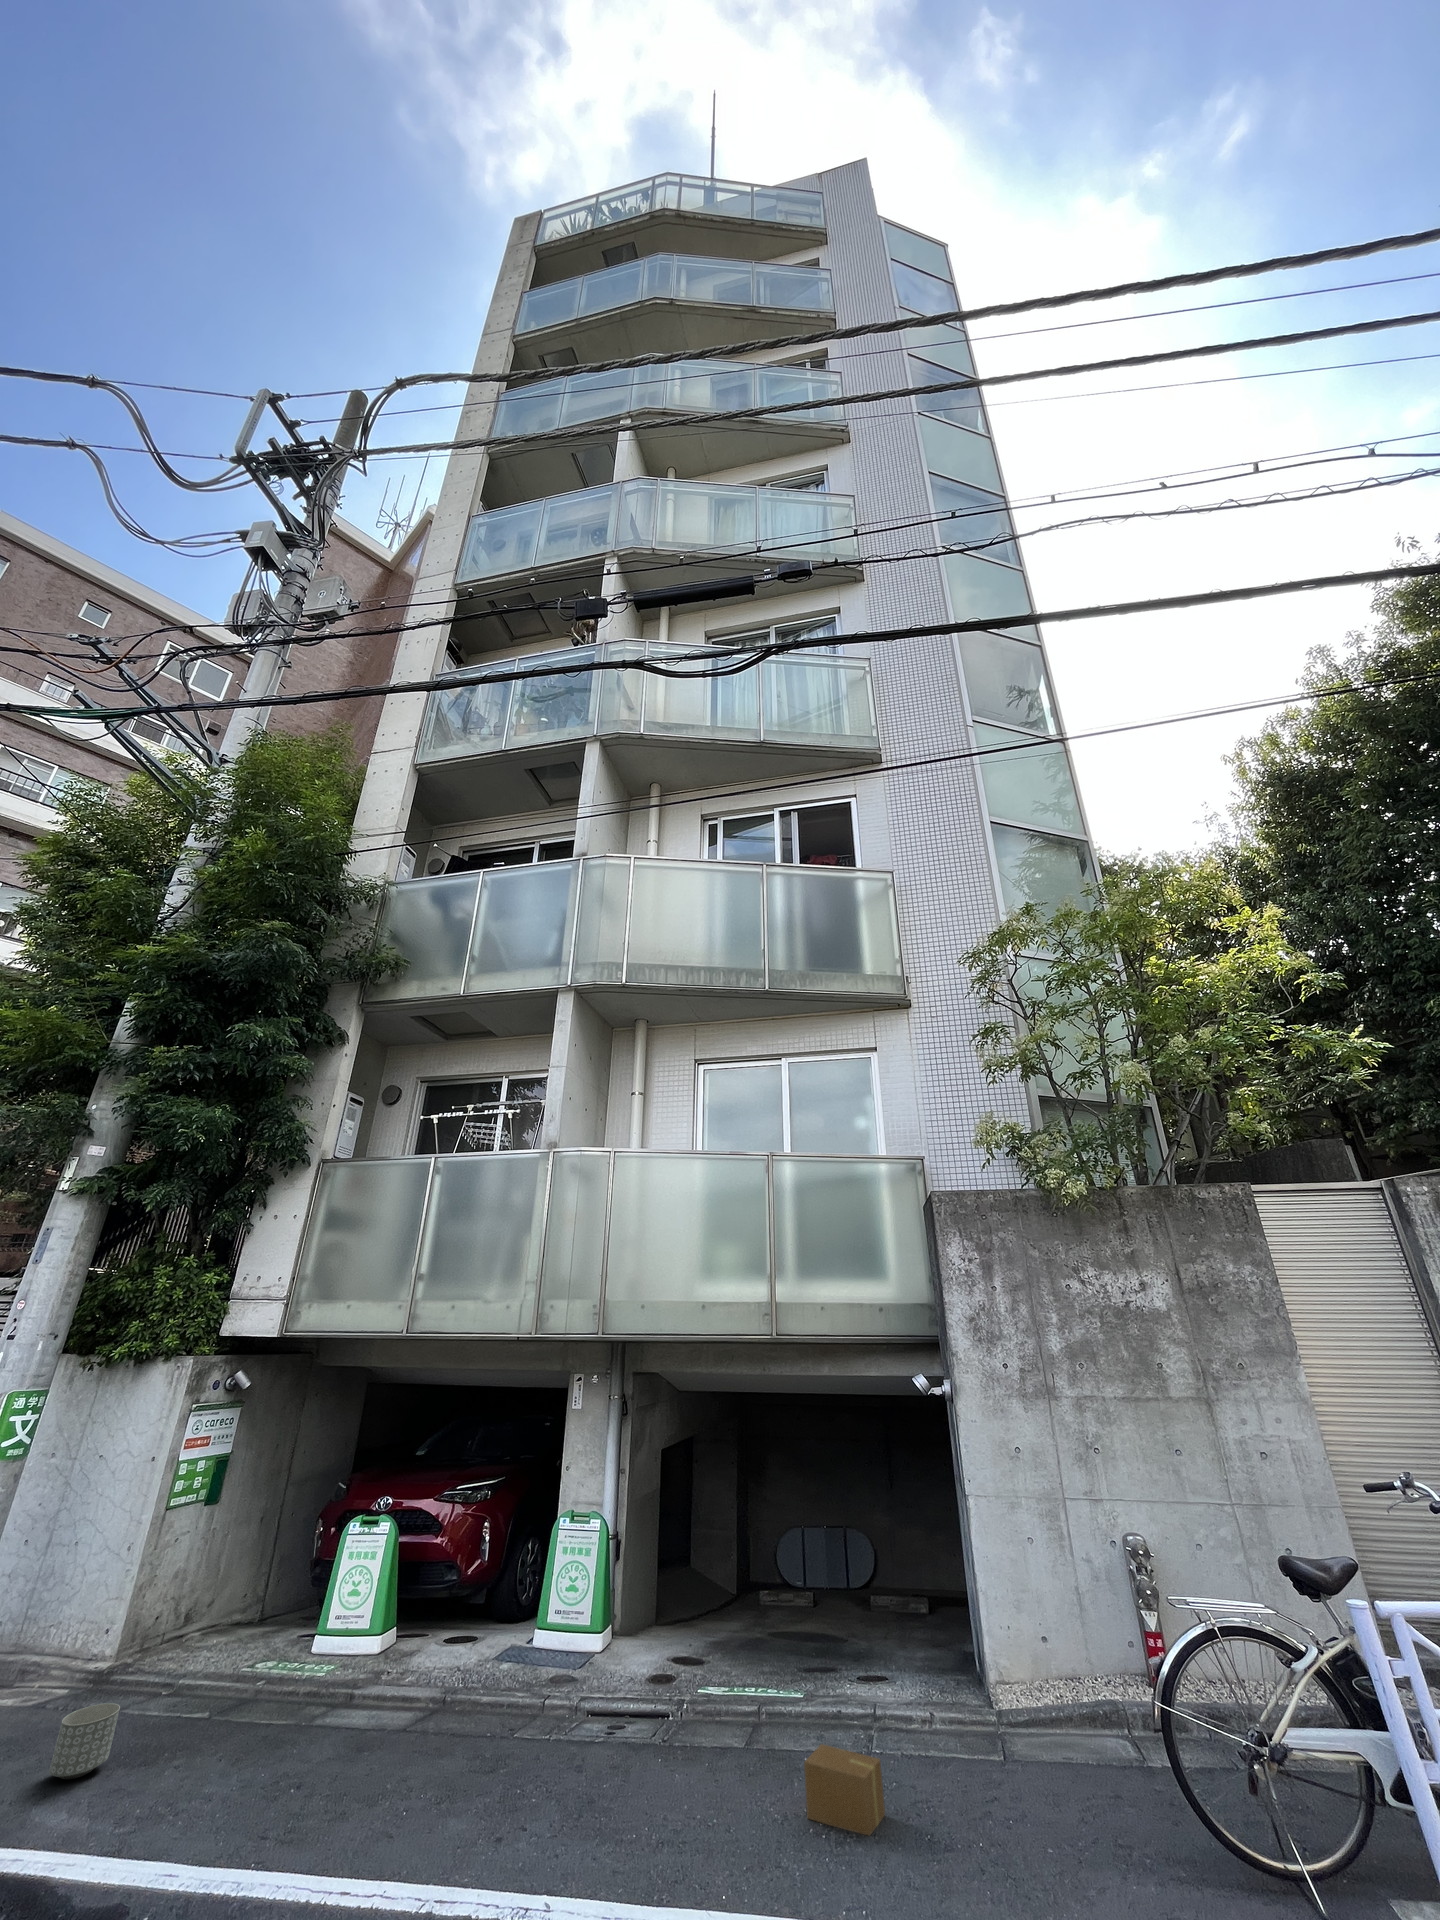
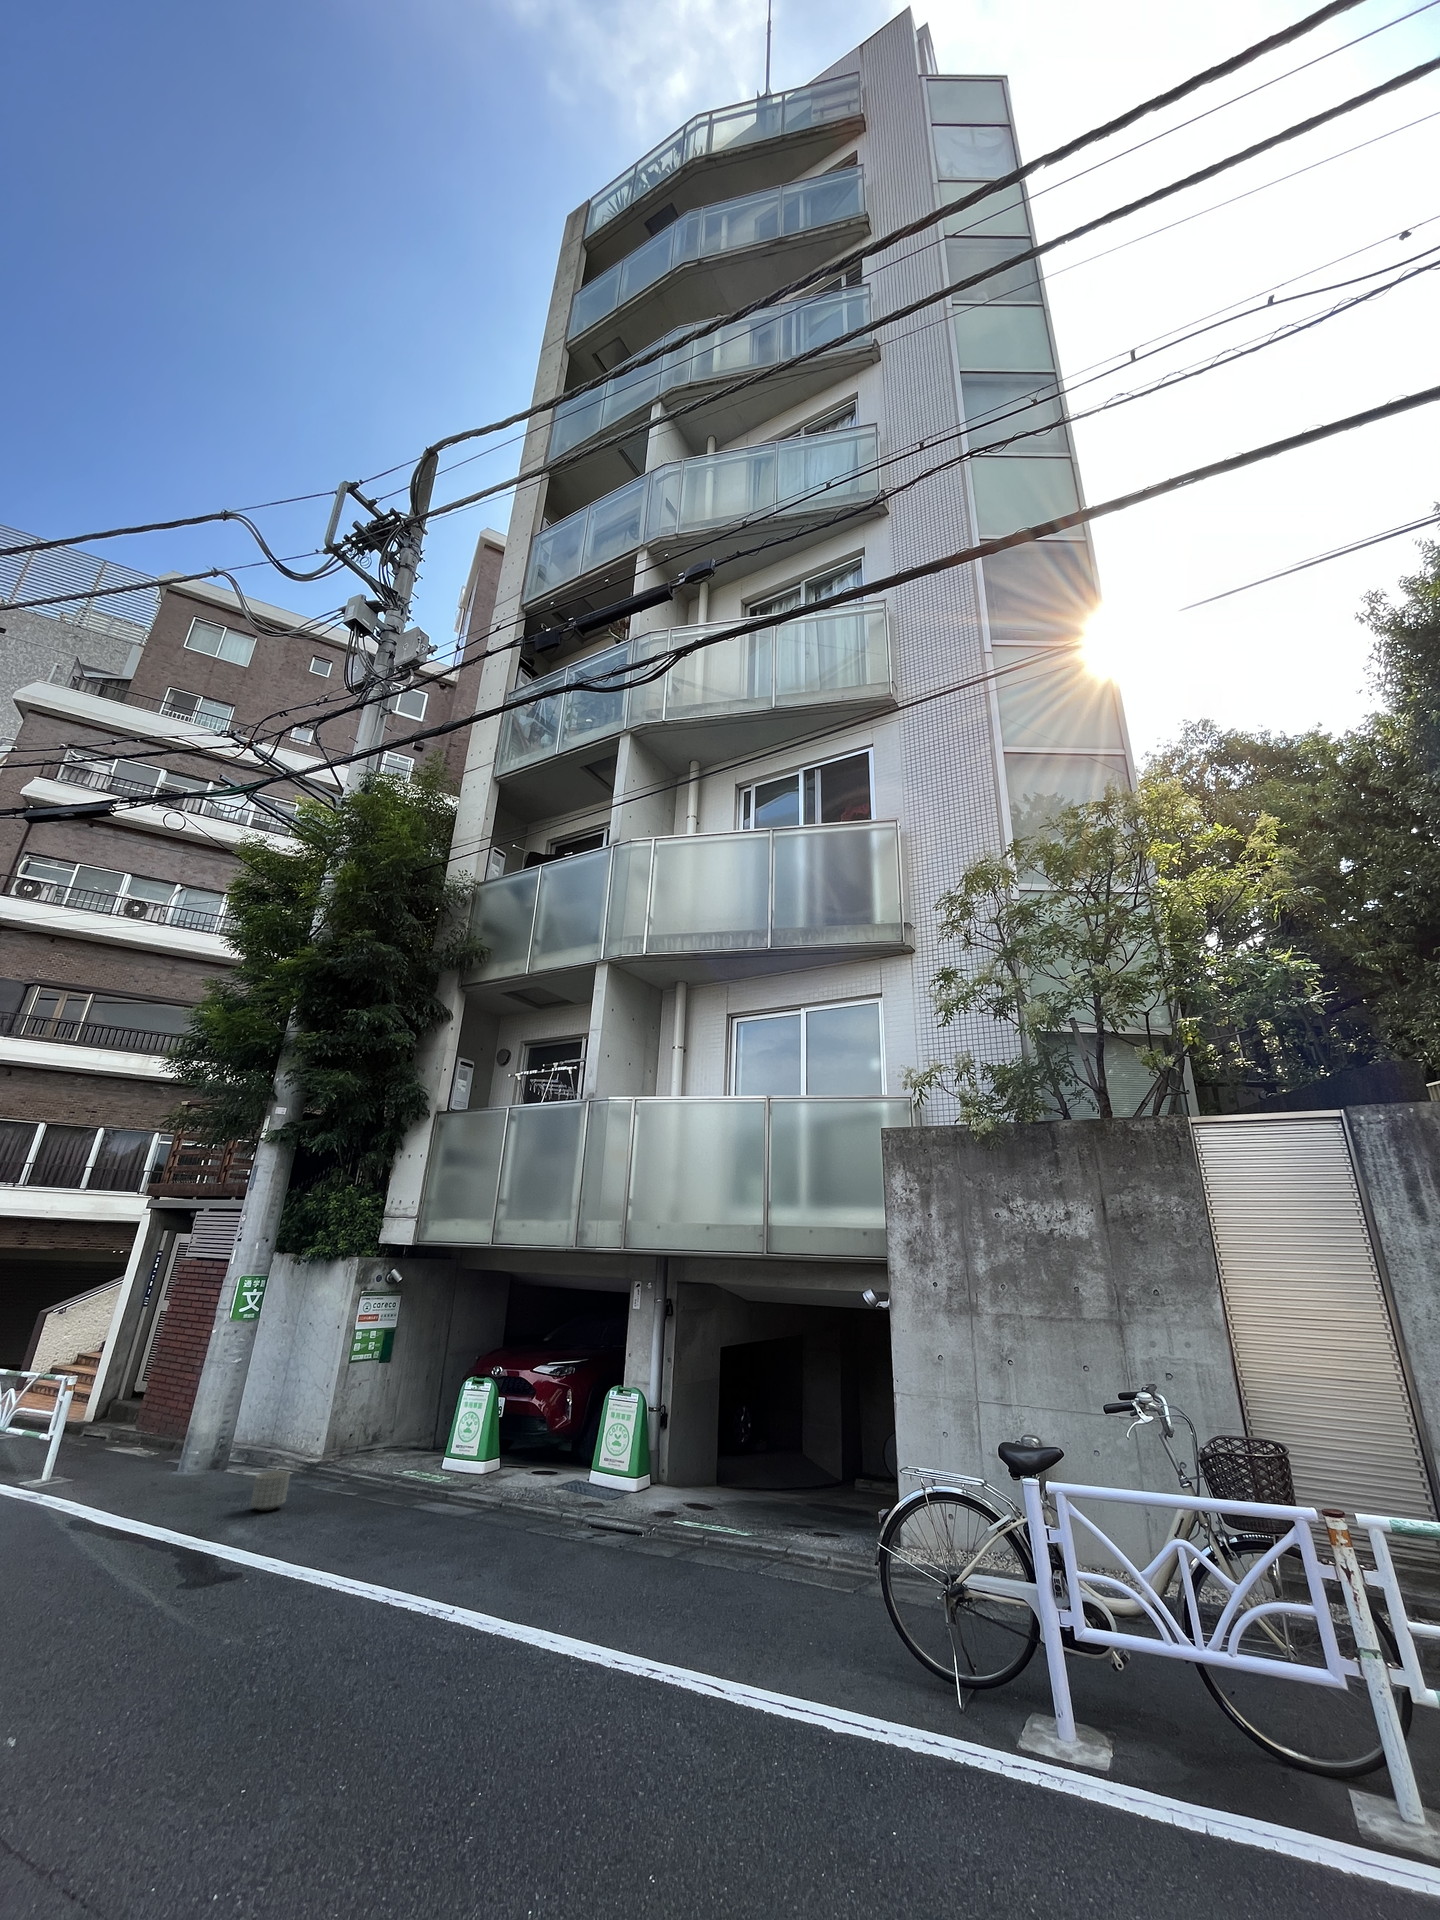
cardboard box: present [804,1744,885,1835] -> none [674,1551,731,1613]

